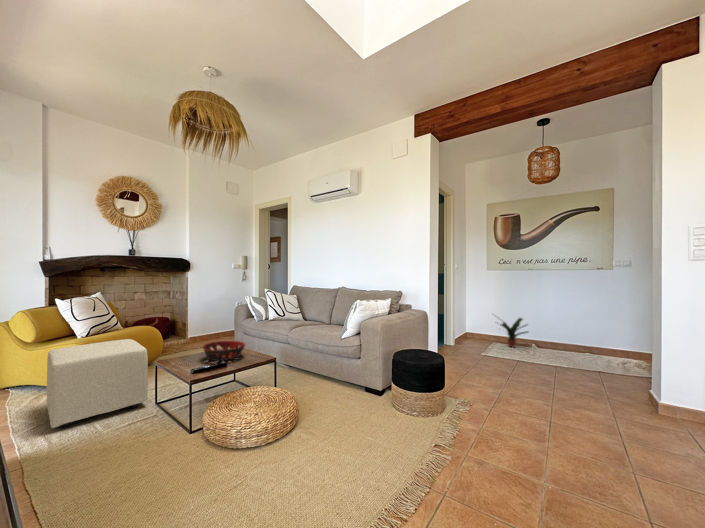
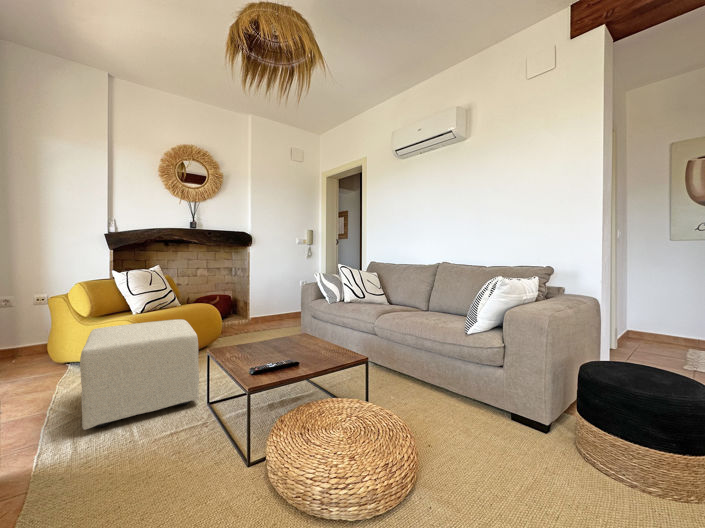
potted plant: present [501,318,528,347] -> none [627,306,692,354]
decorative bowl: present [203,341,245,361] -> none [262,329,317,357]

